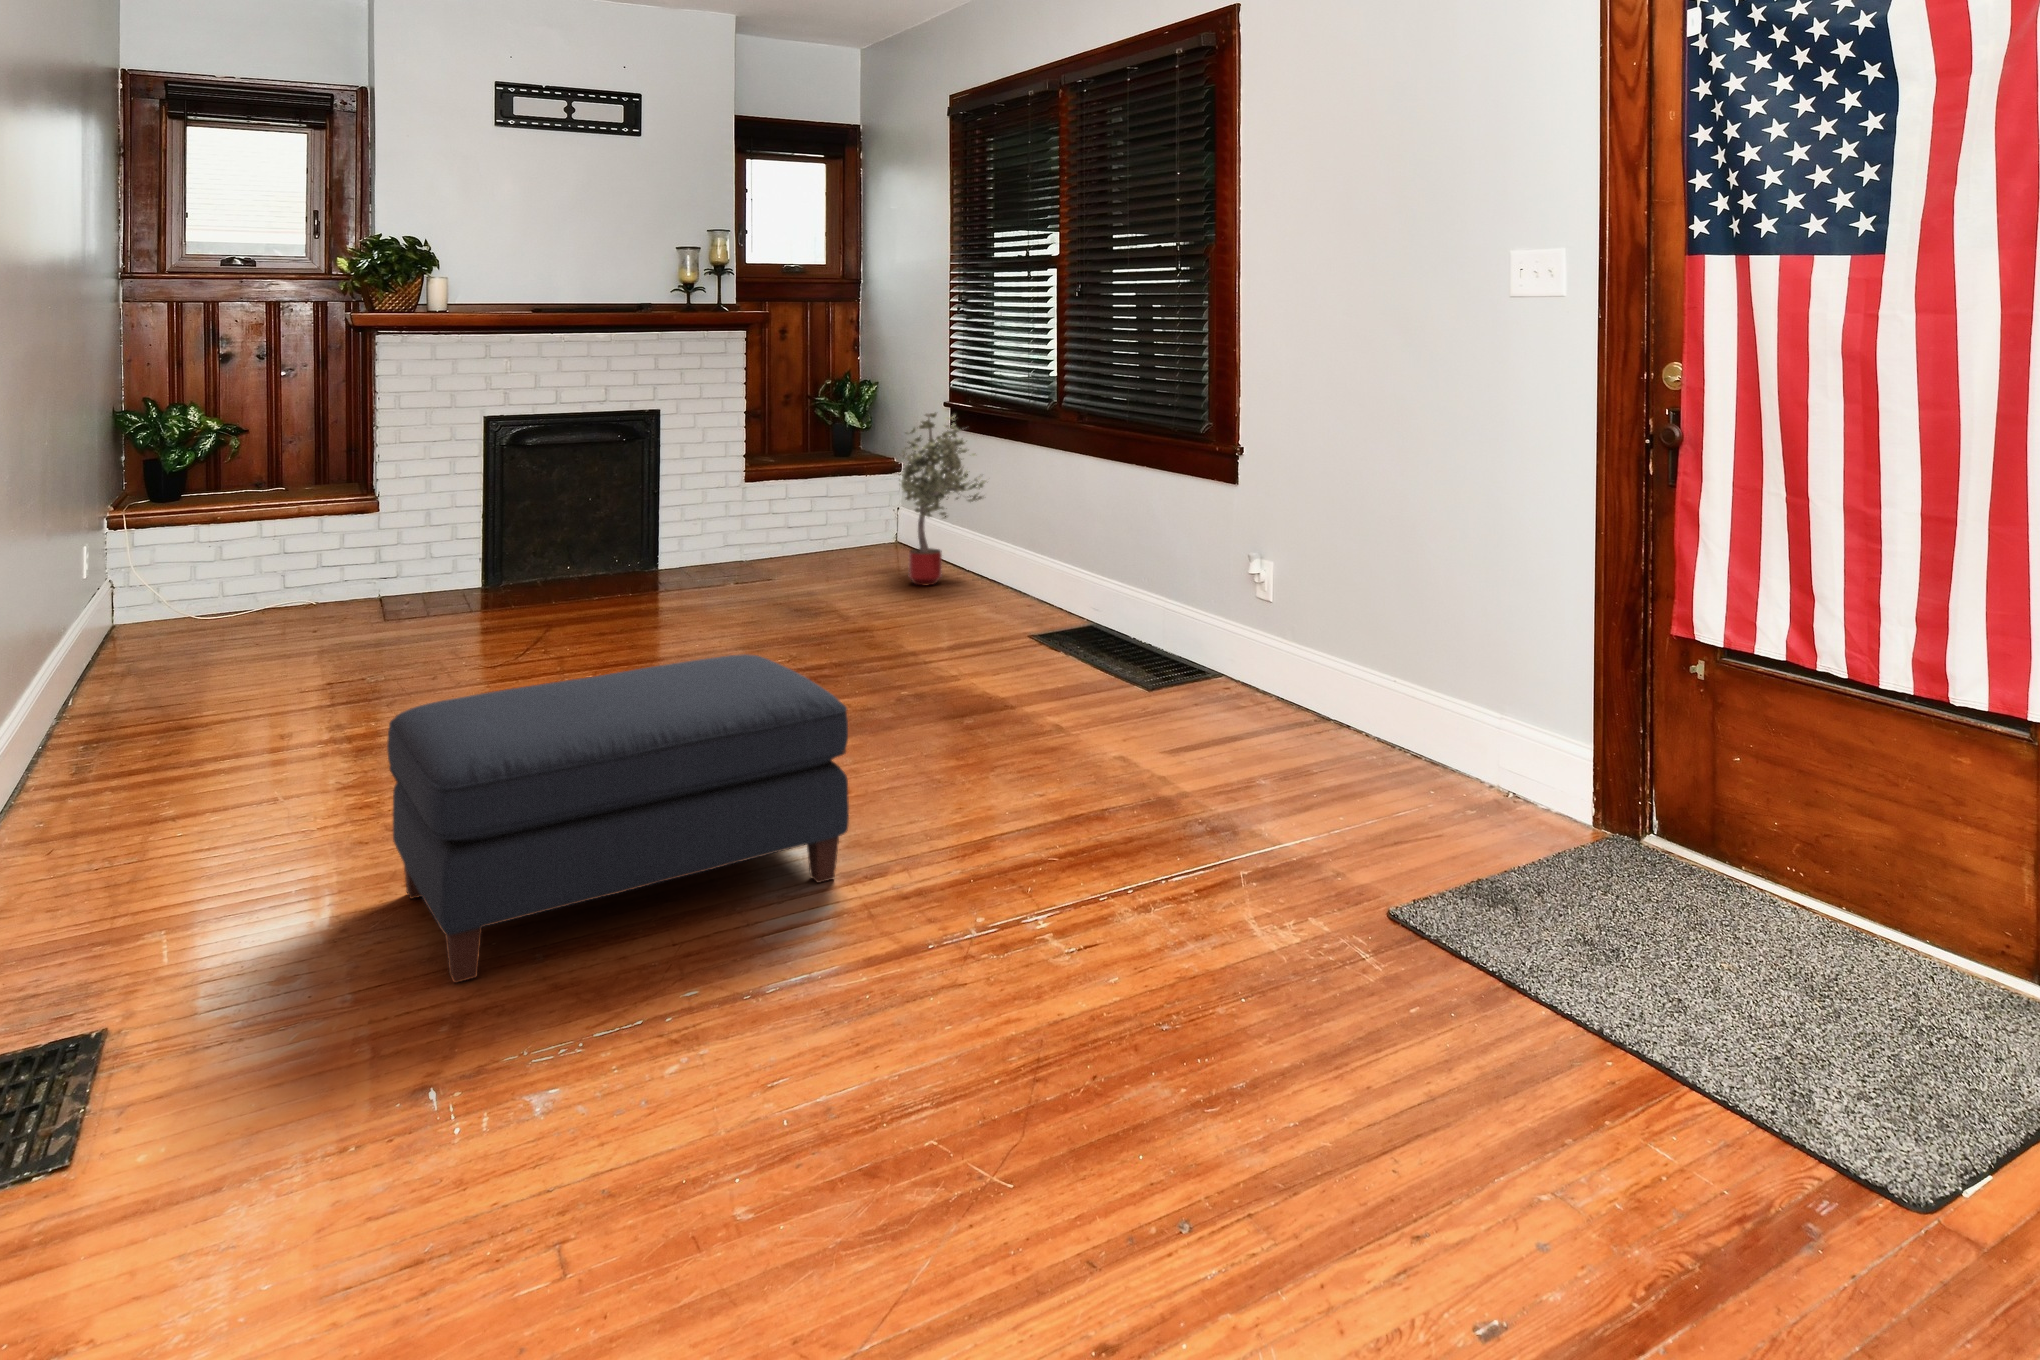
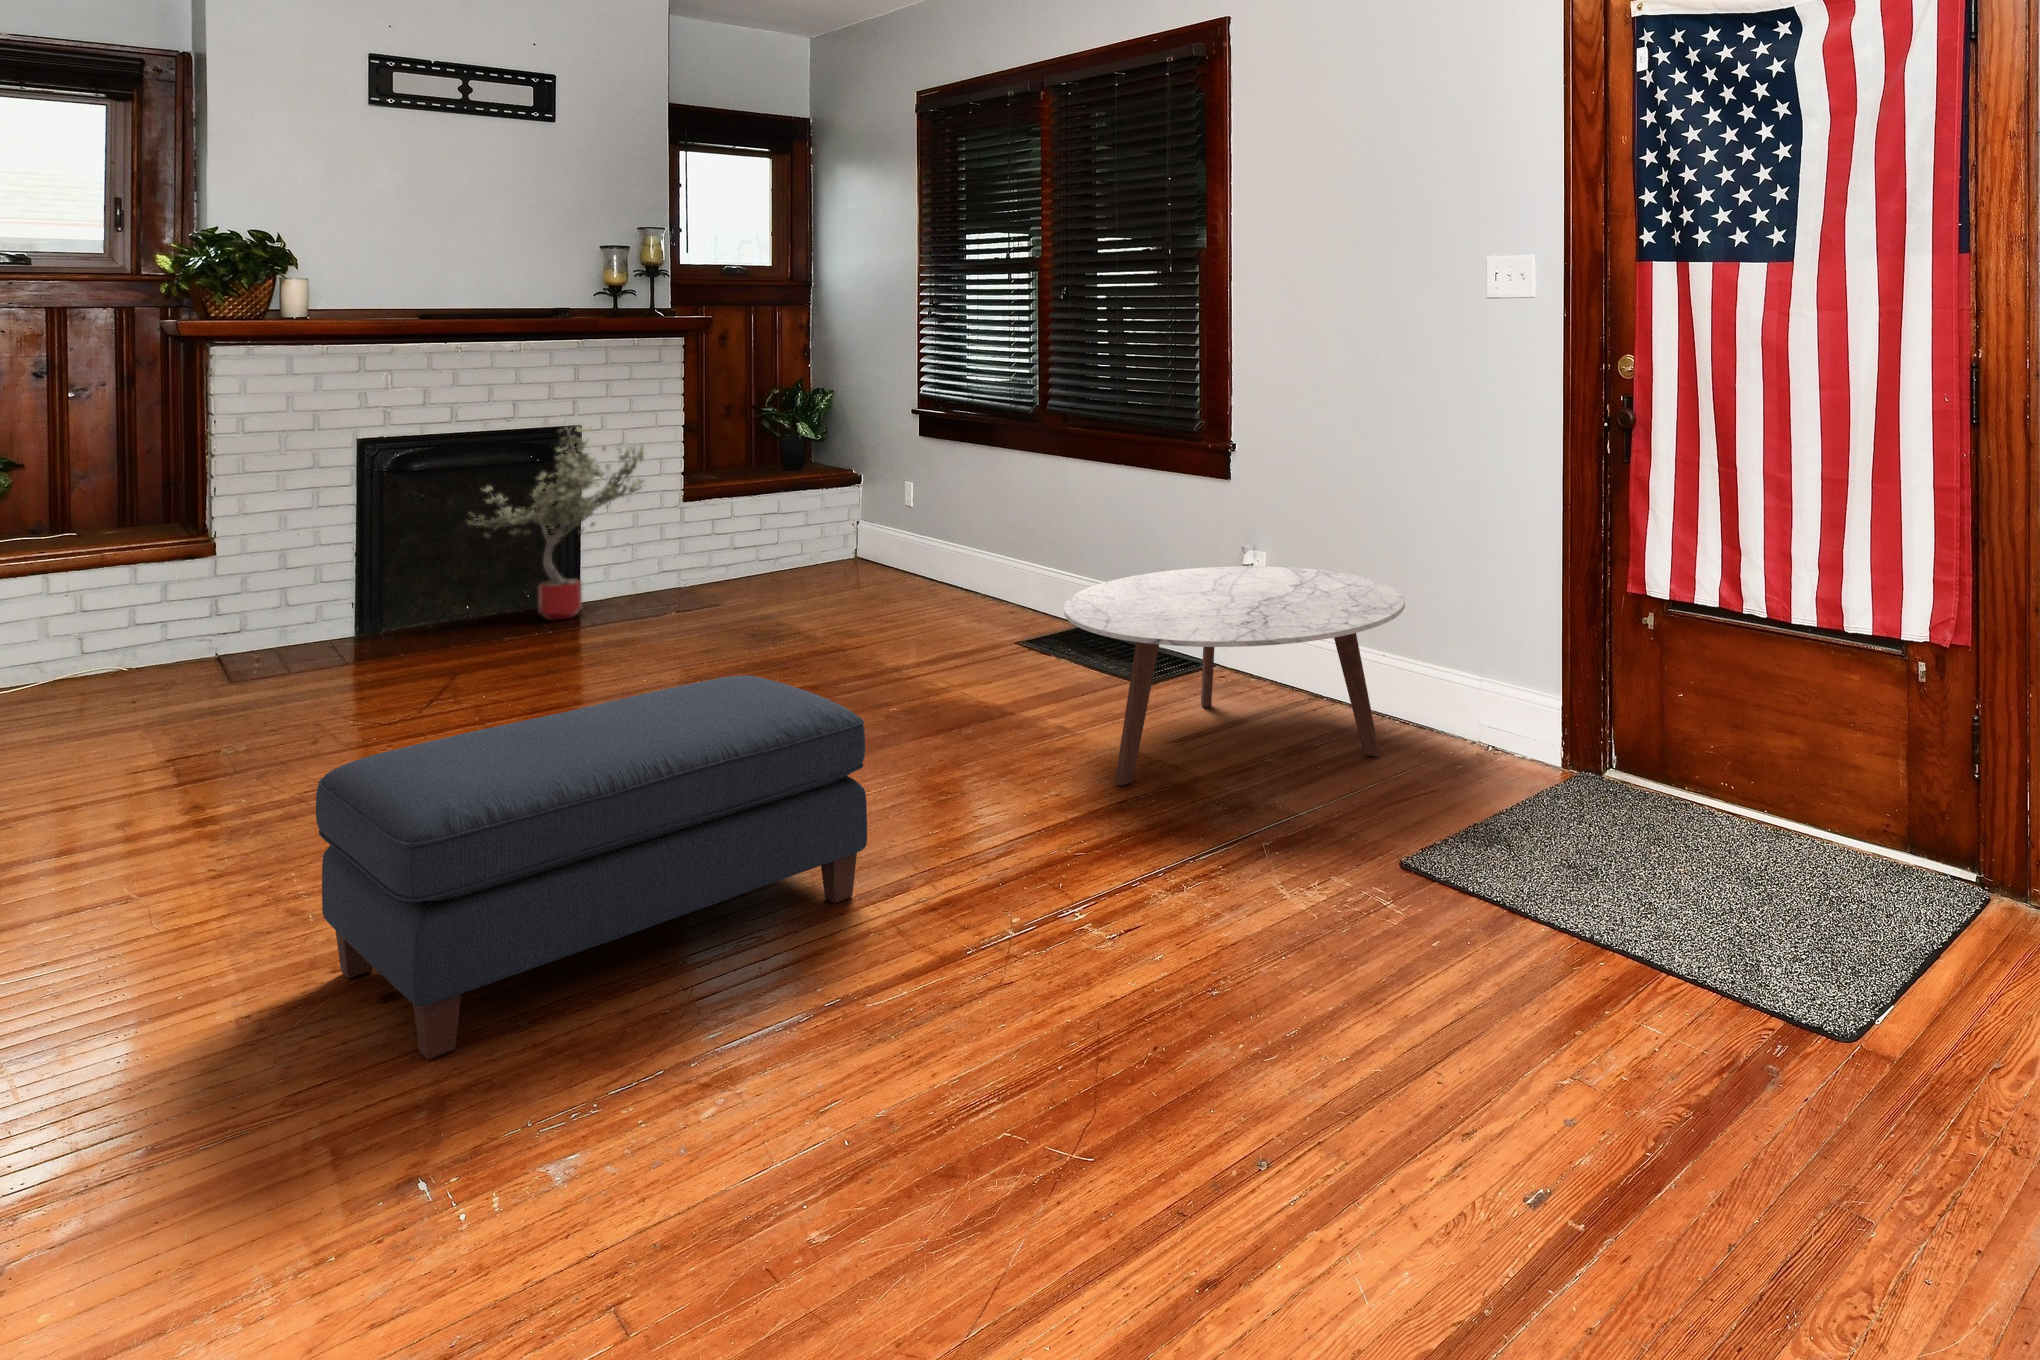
potted tree: present [900,412,986,586] -> present [468,425,644,620]
coffee table: none [1059,576,1418,796] -> present [1064,566,1405,786]

